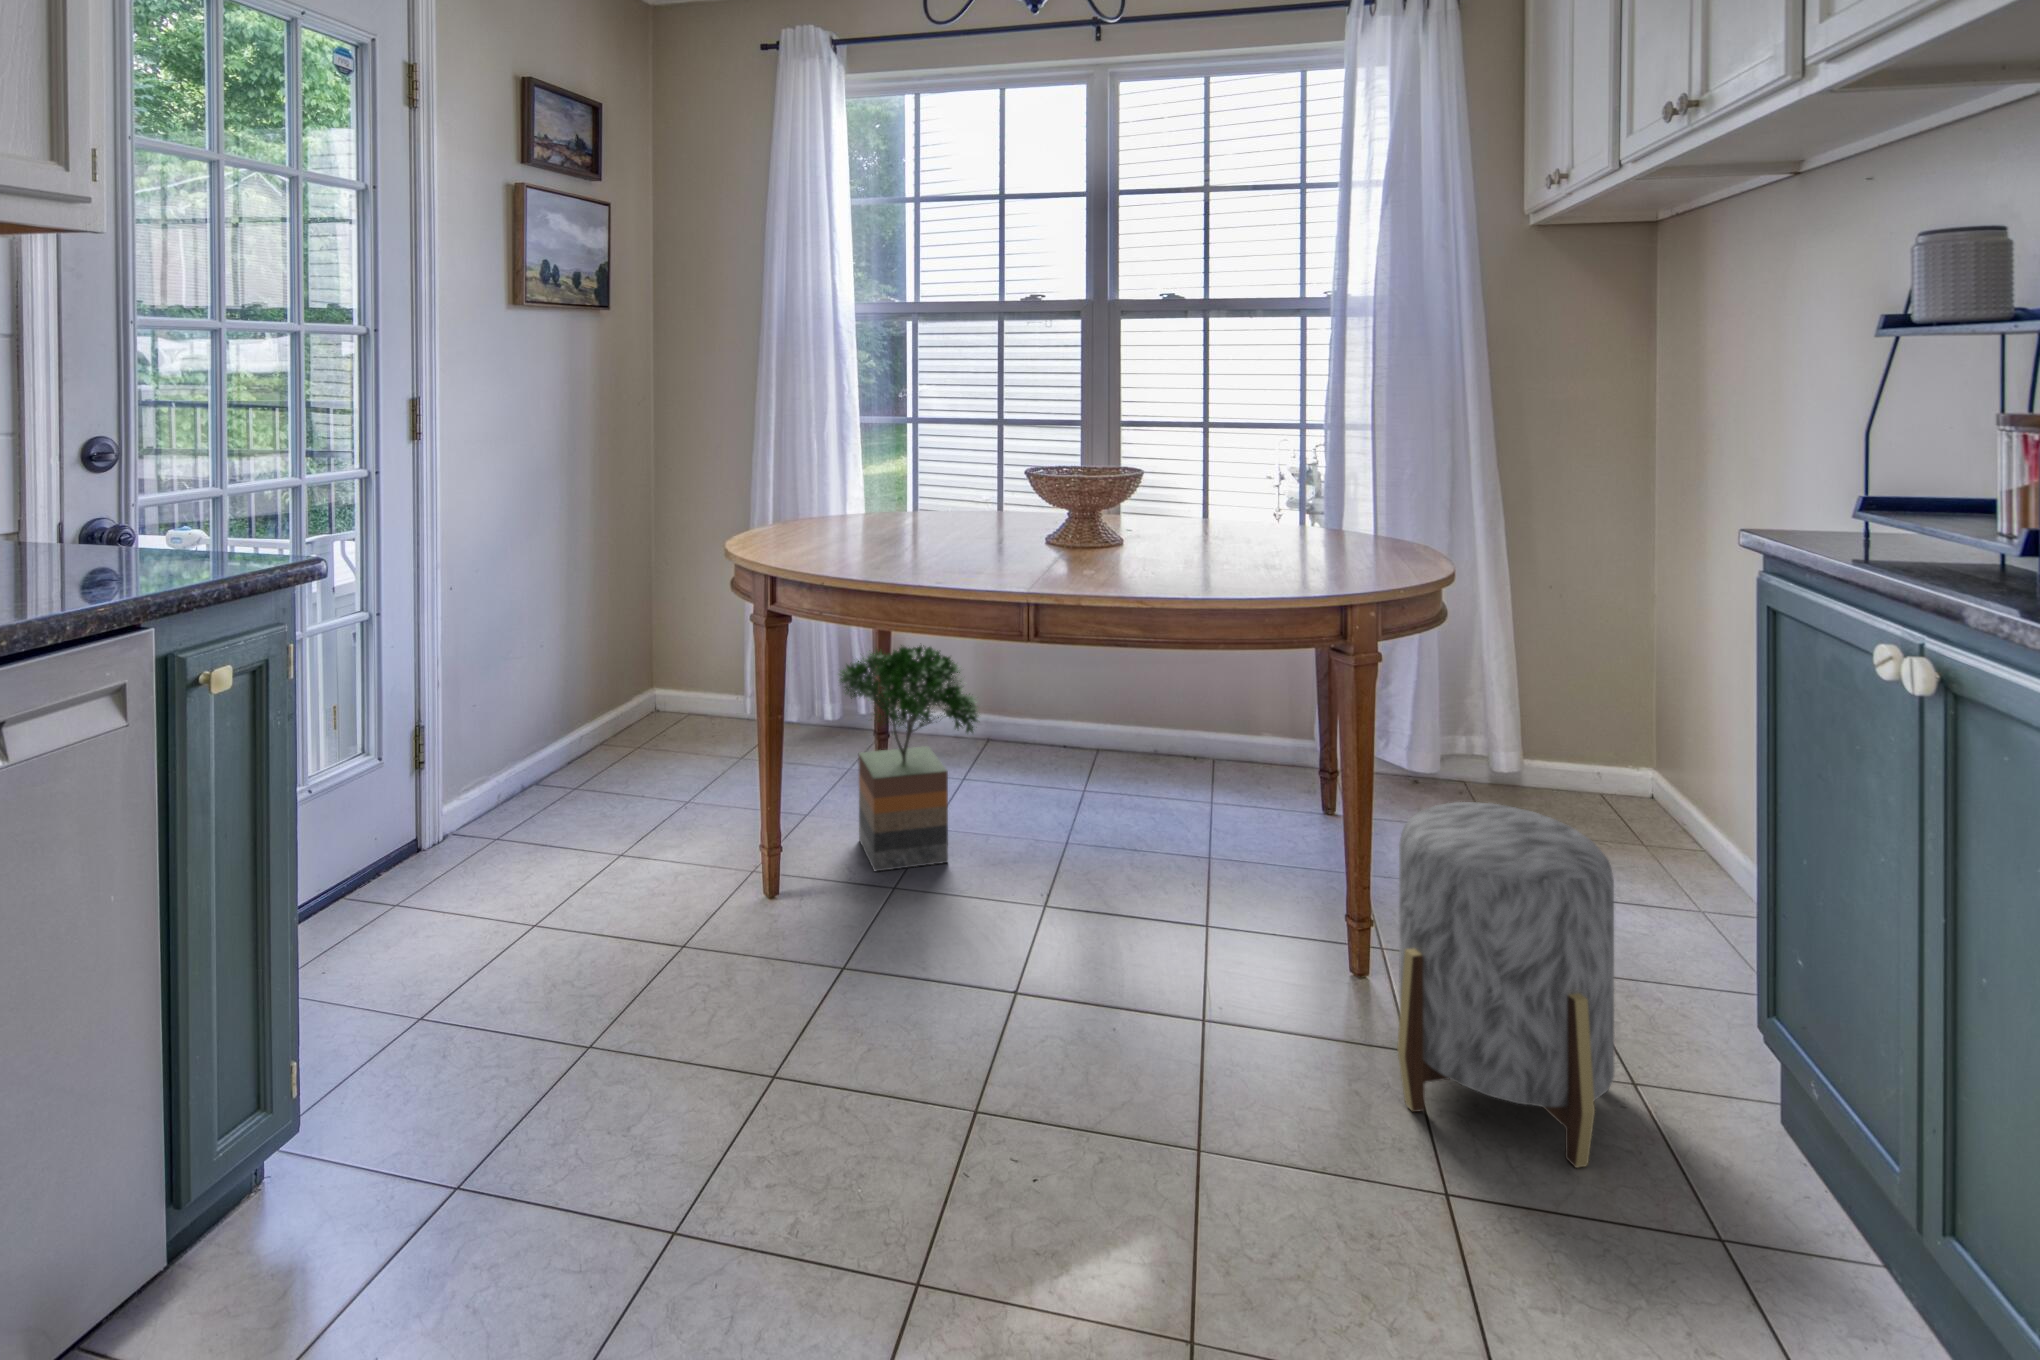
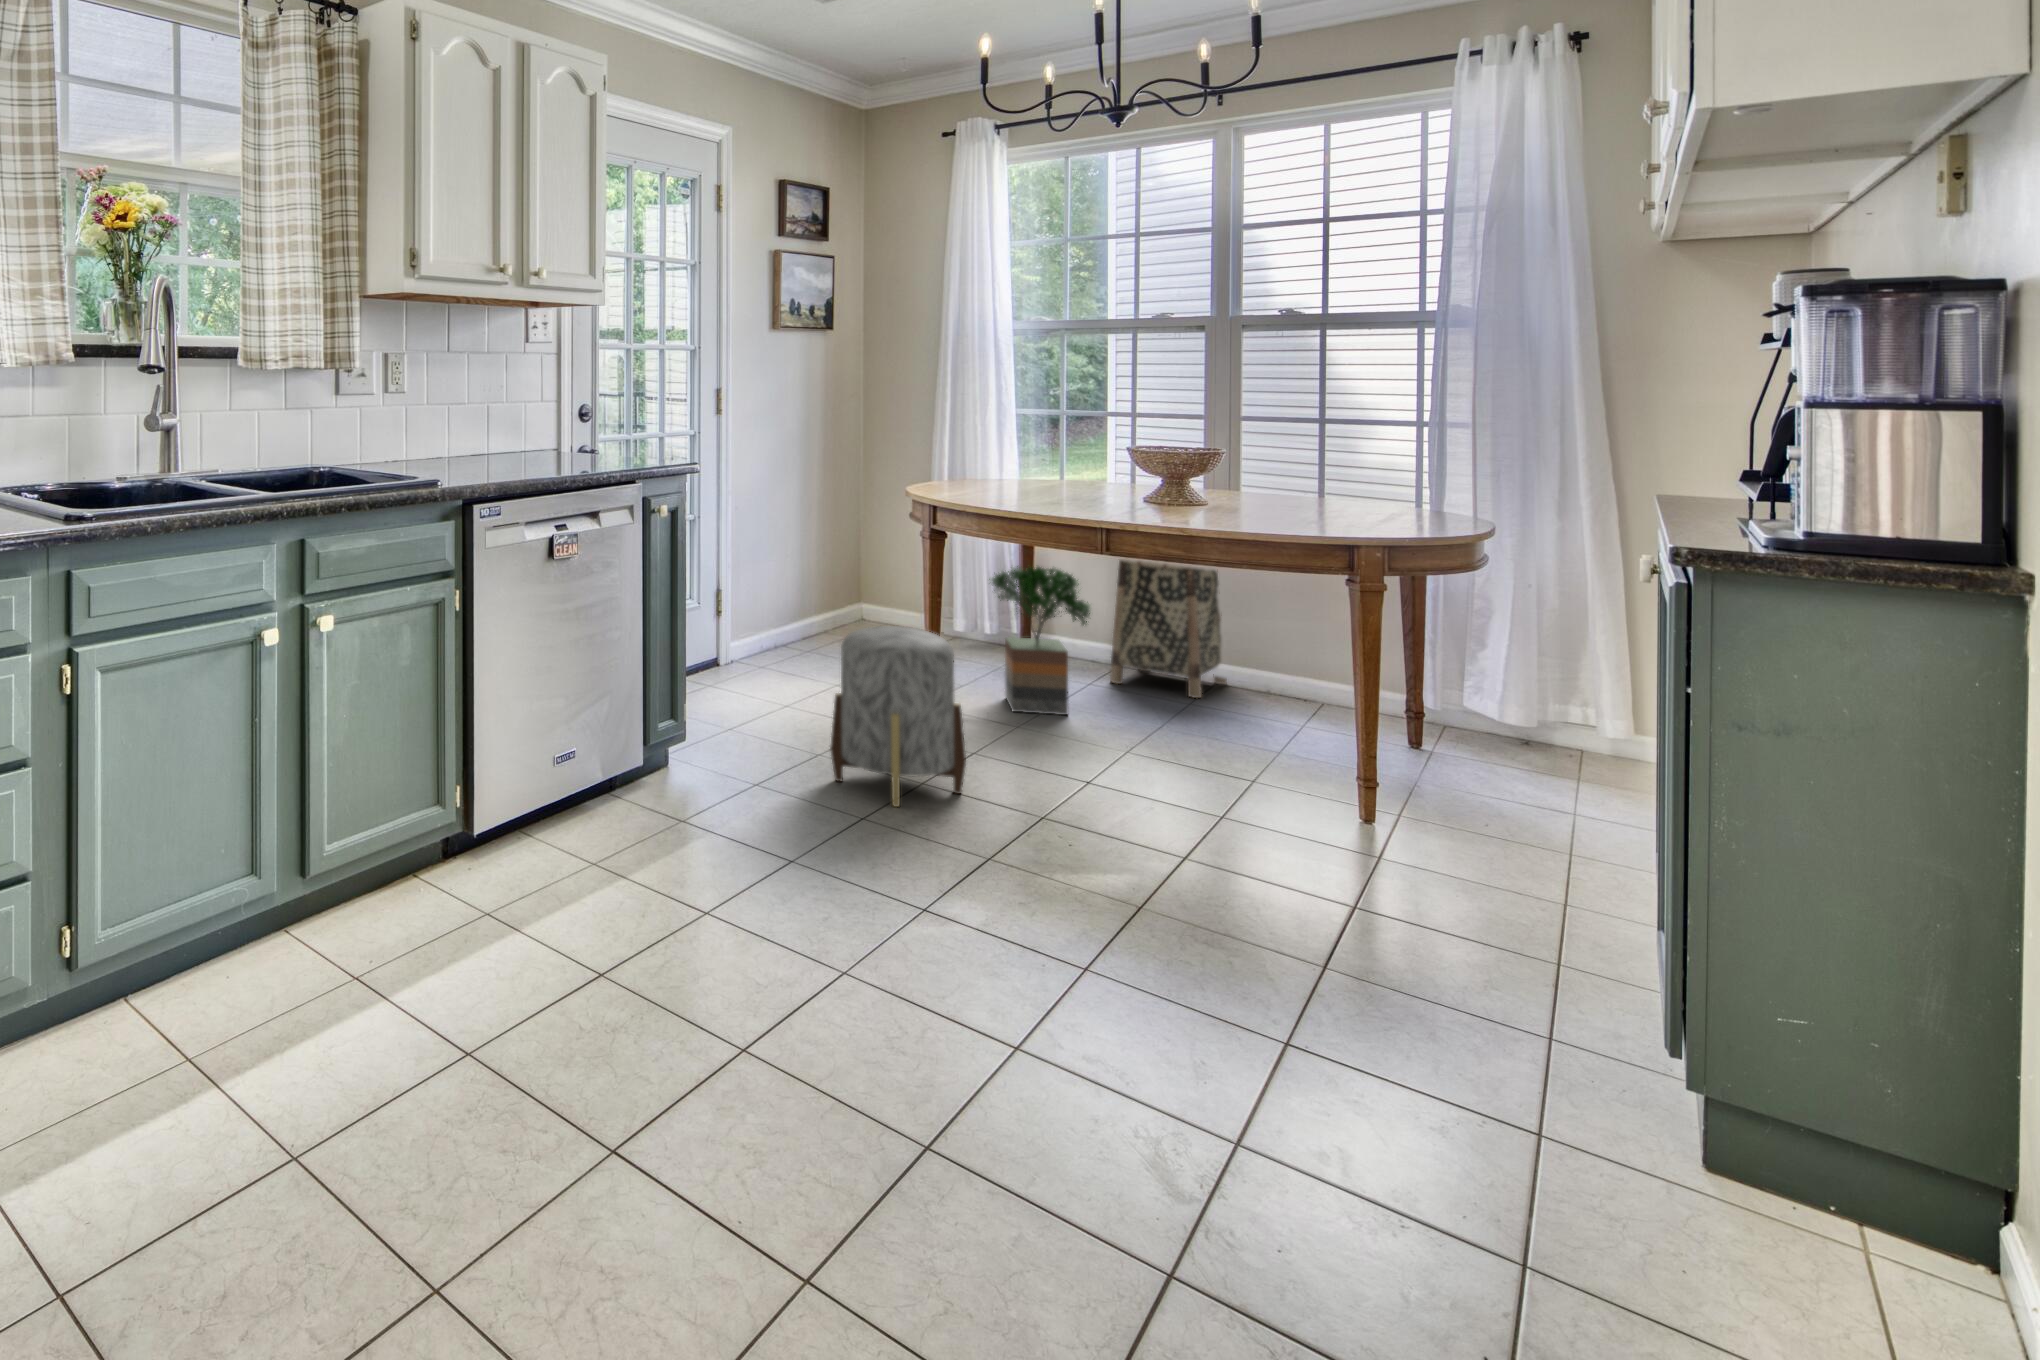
basket: none [978,586,1105,791] -> present [1110,560,1227,698]
stool: present [1397,802,1614,1168] -> present [830,626,966,807]

